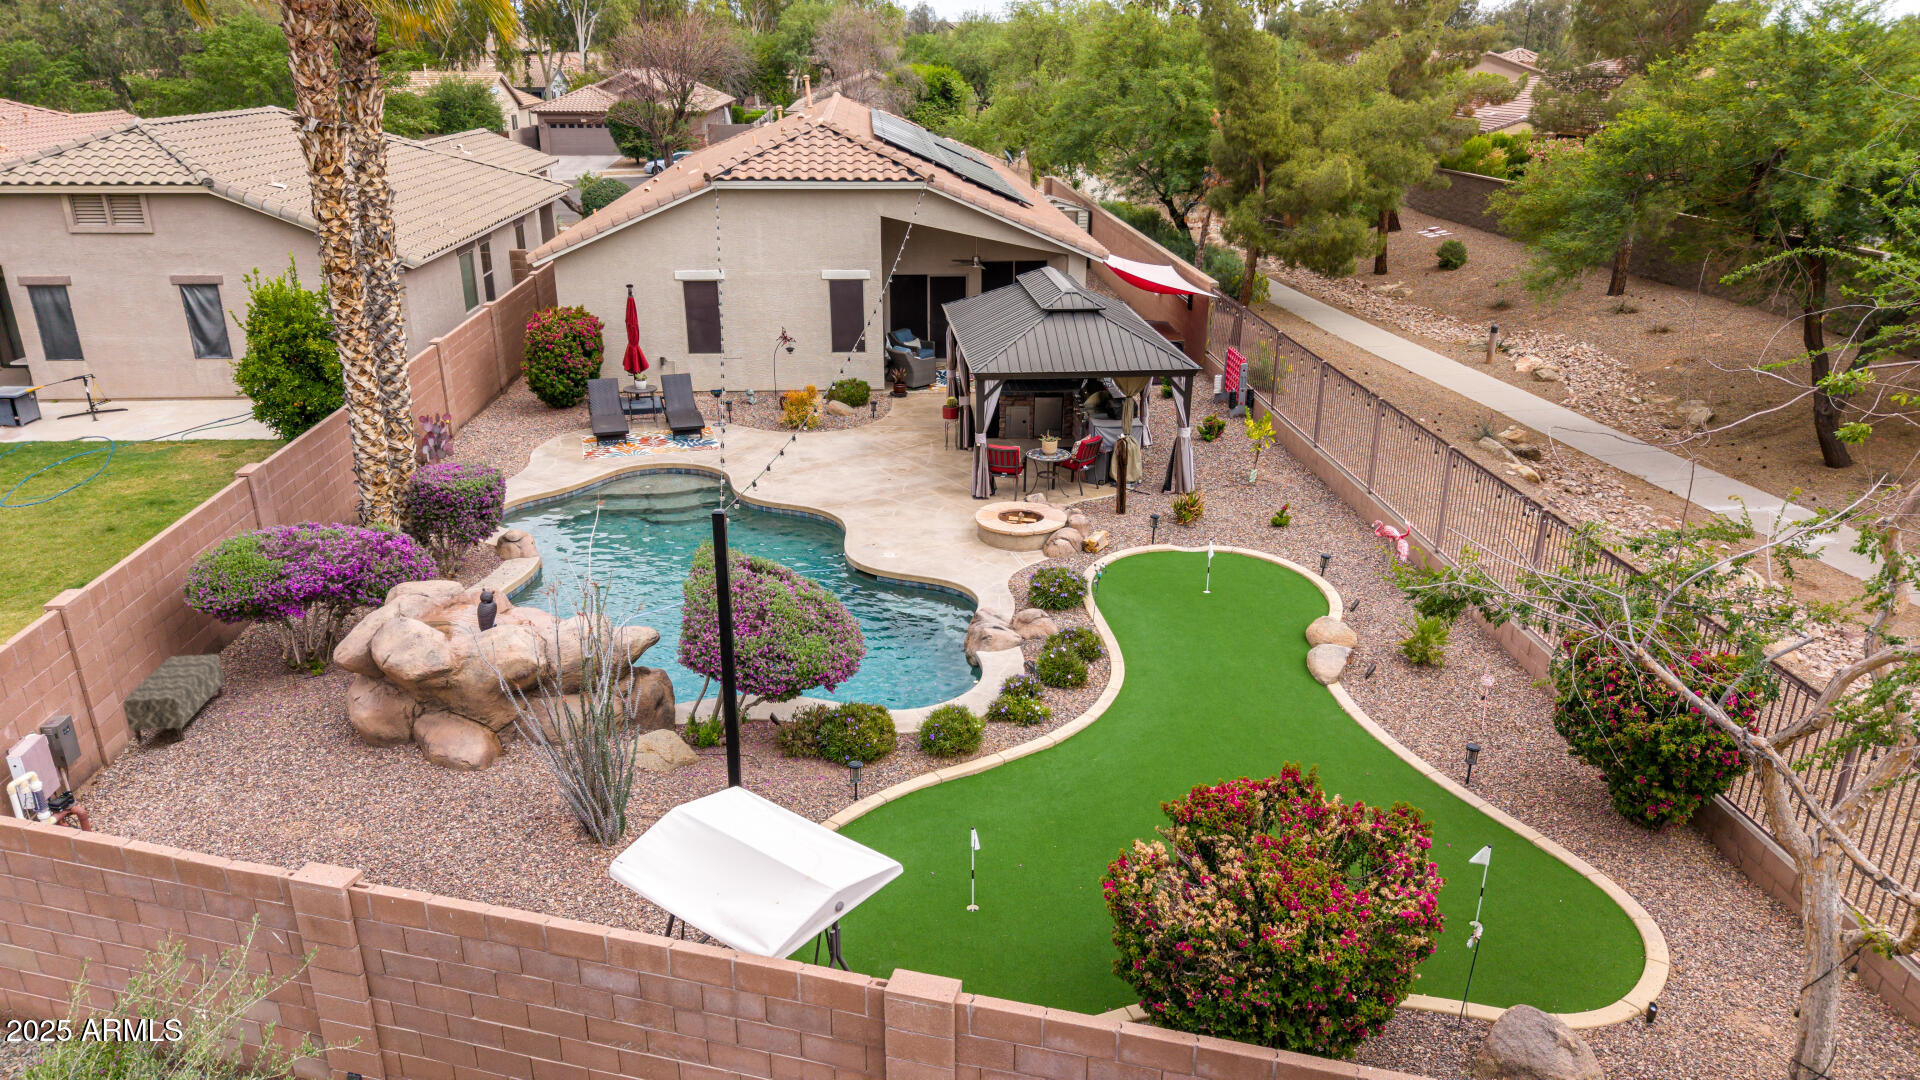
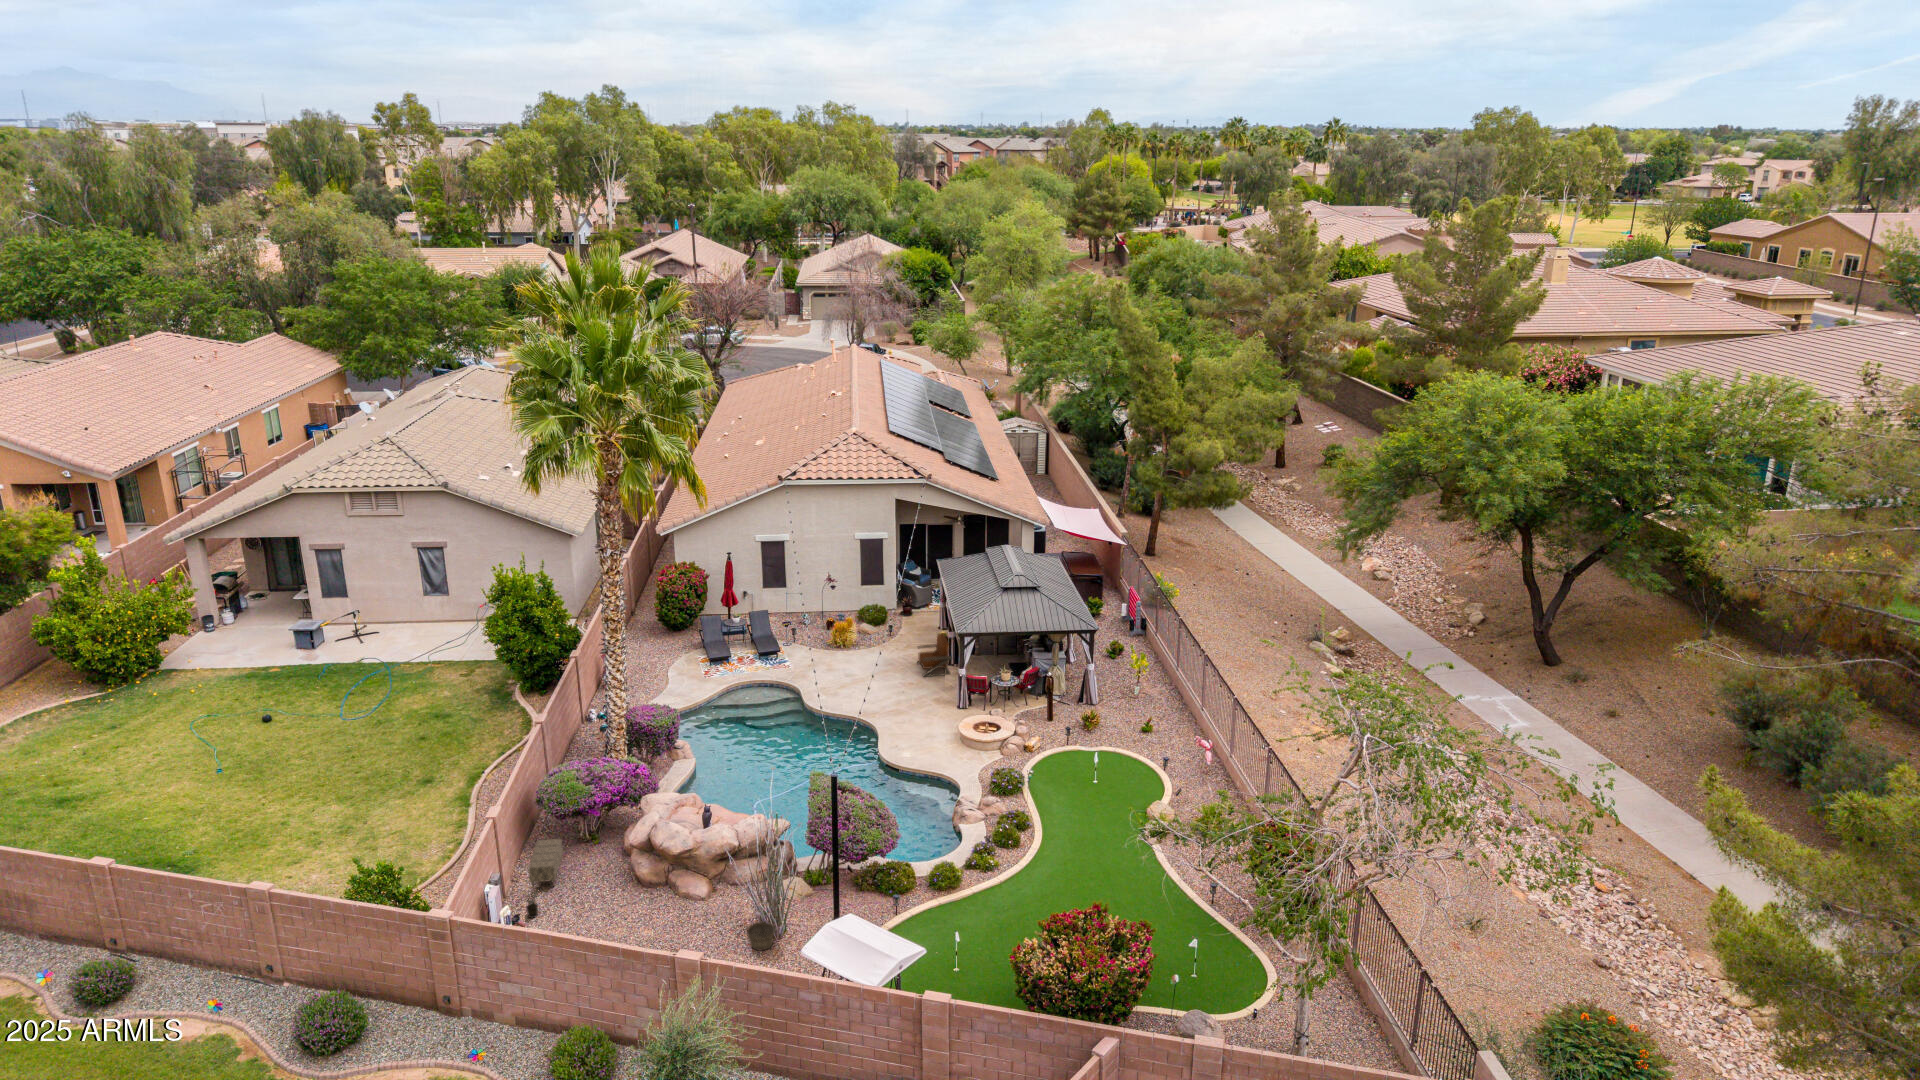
lounge chair: none [909,401,963,463] -> present [918,634,952,677]
potted plant: none [66,723,123,796] -> present [525,892,538,918]
wooden bucket: none [523,805,587,865] -> present [747,922,775,951]

